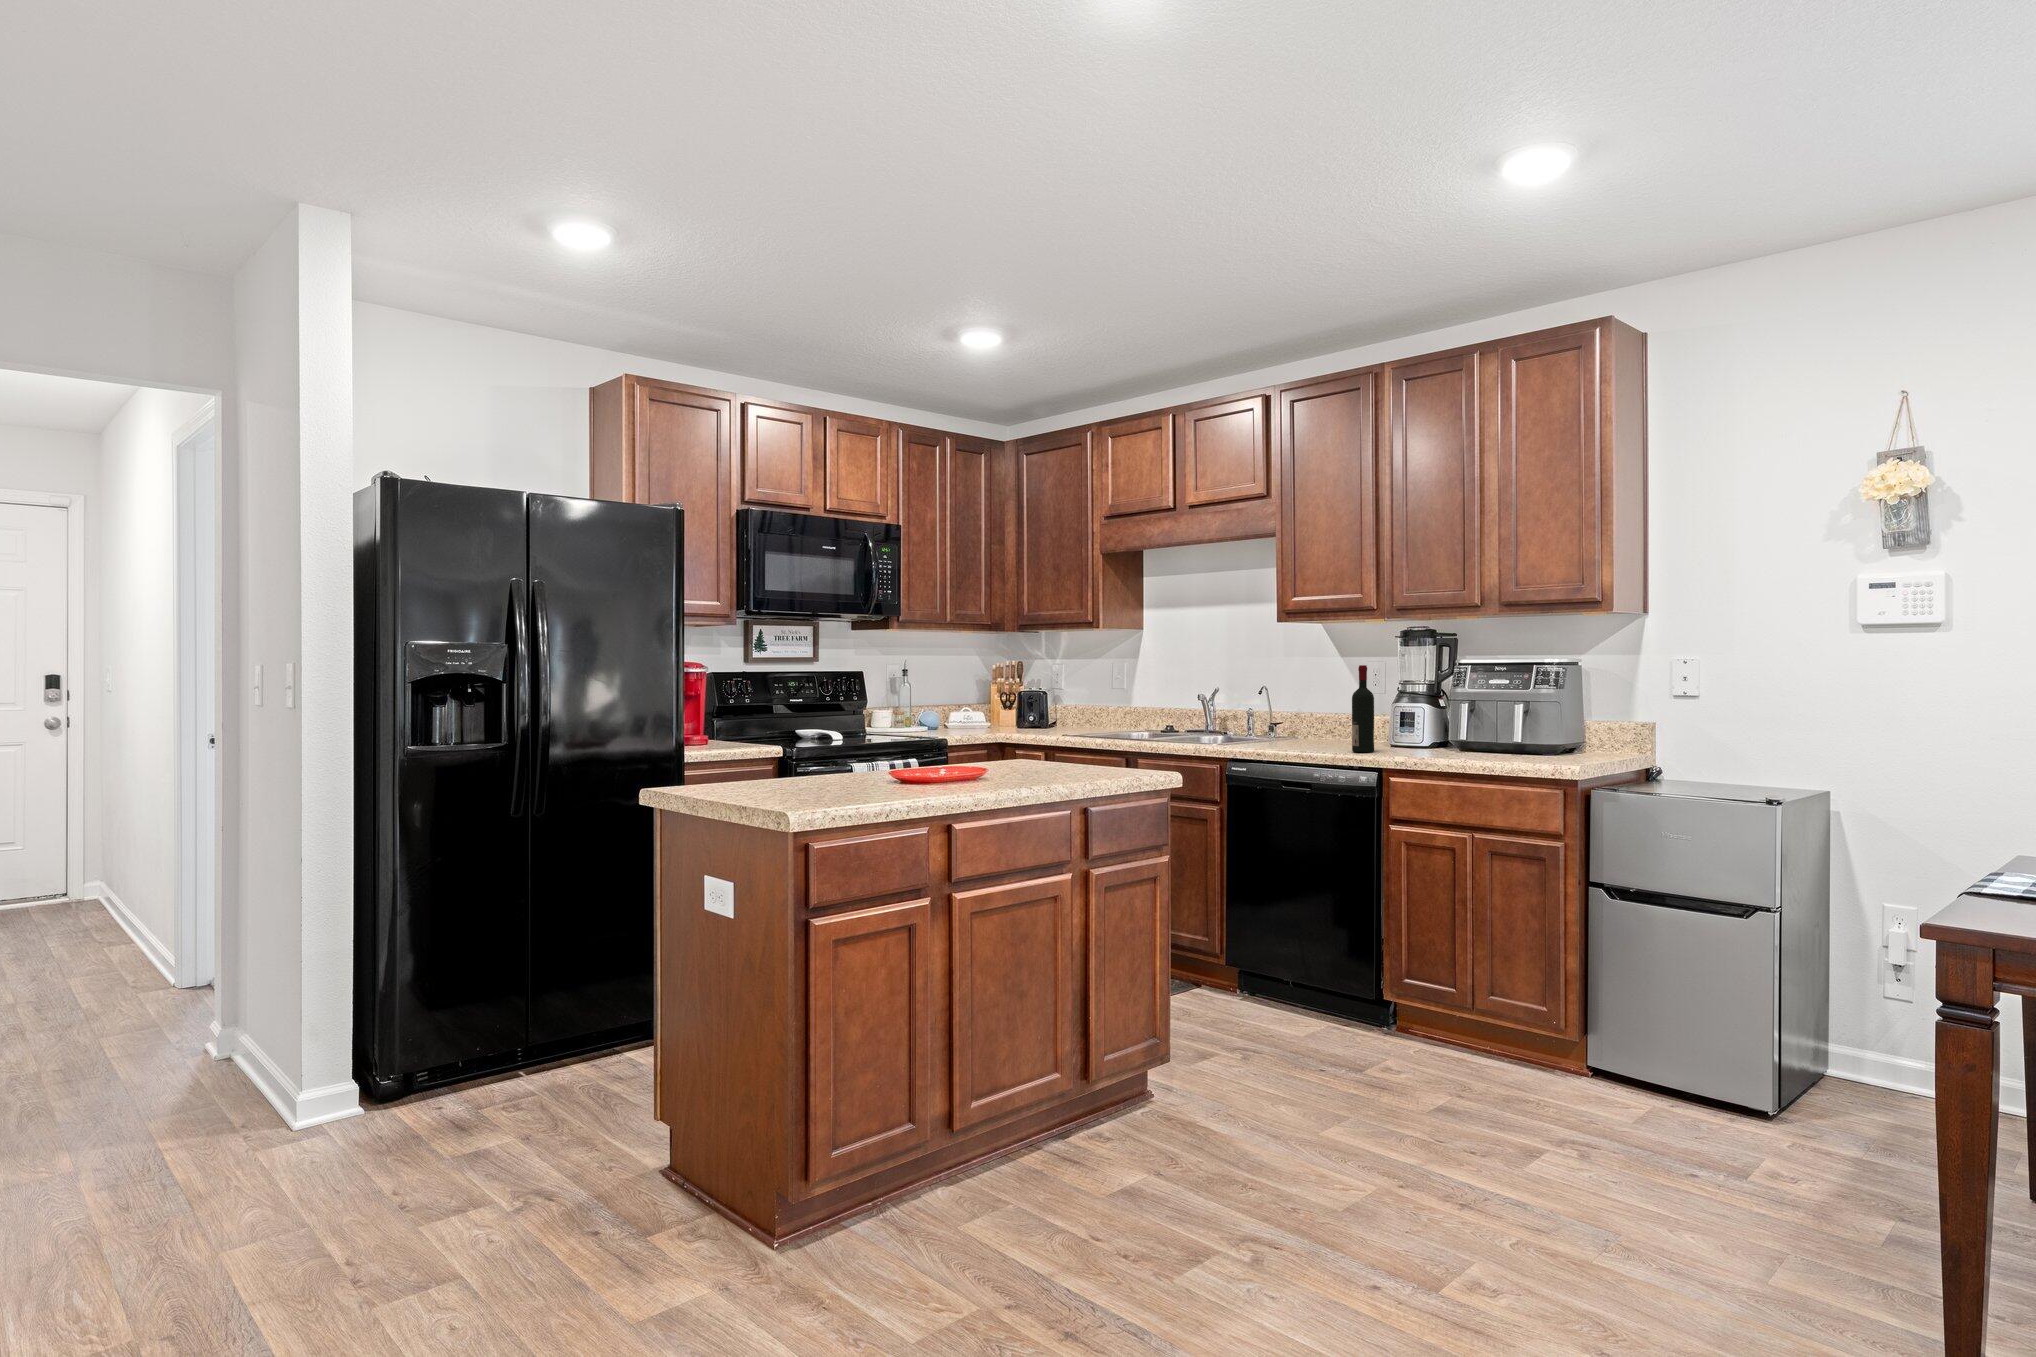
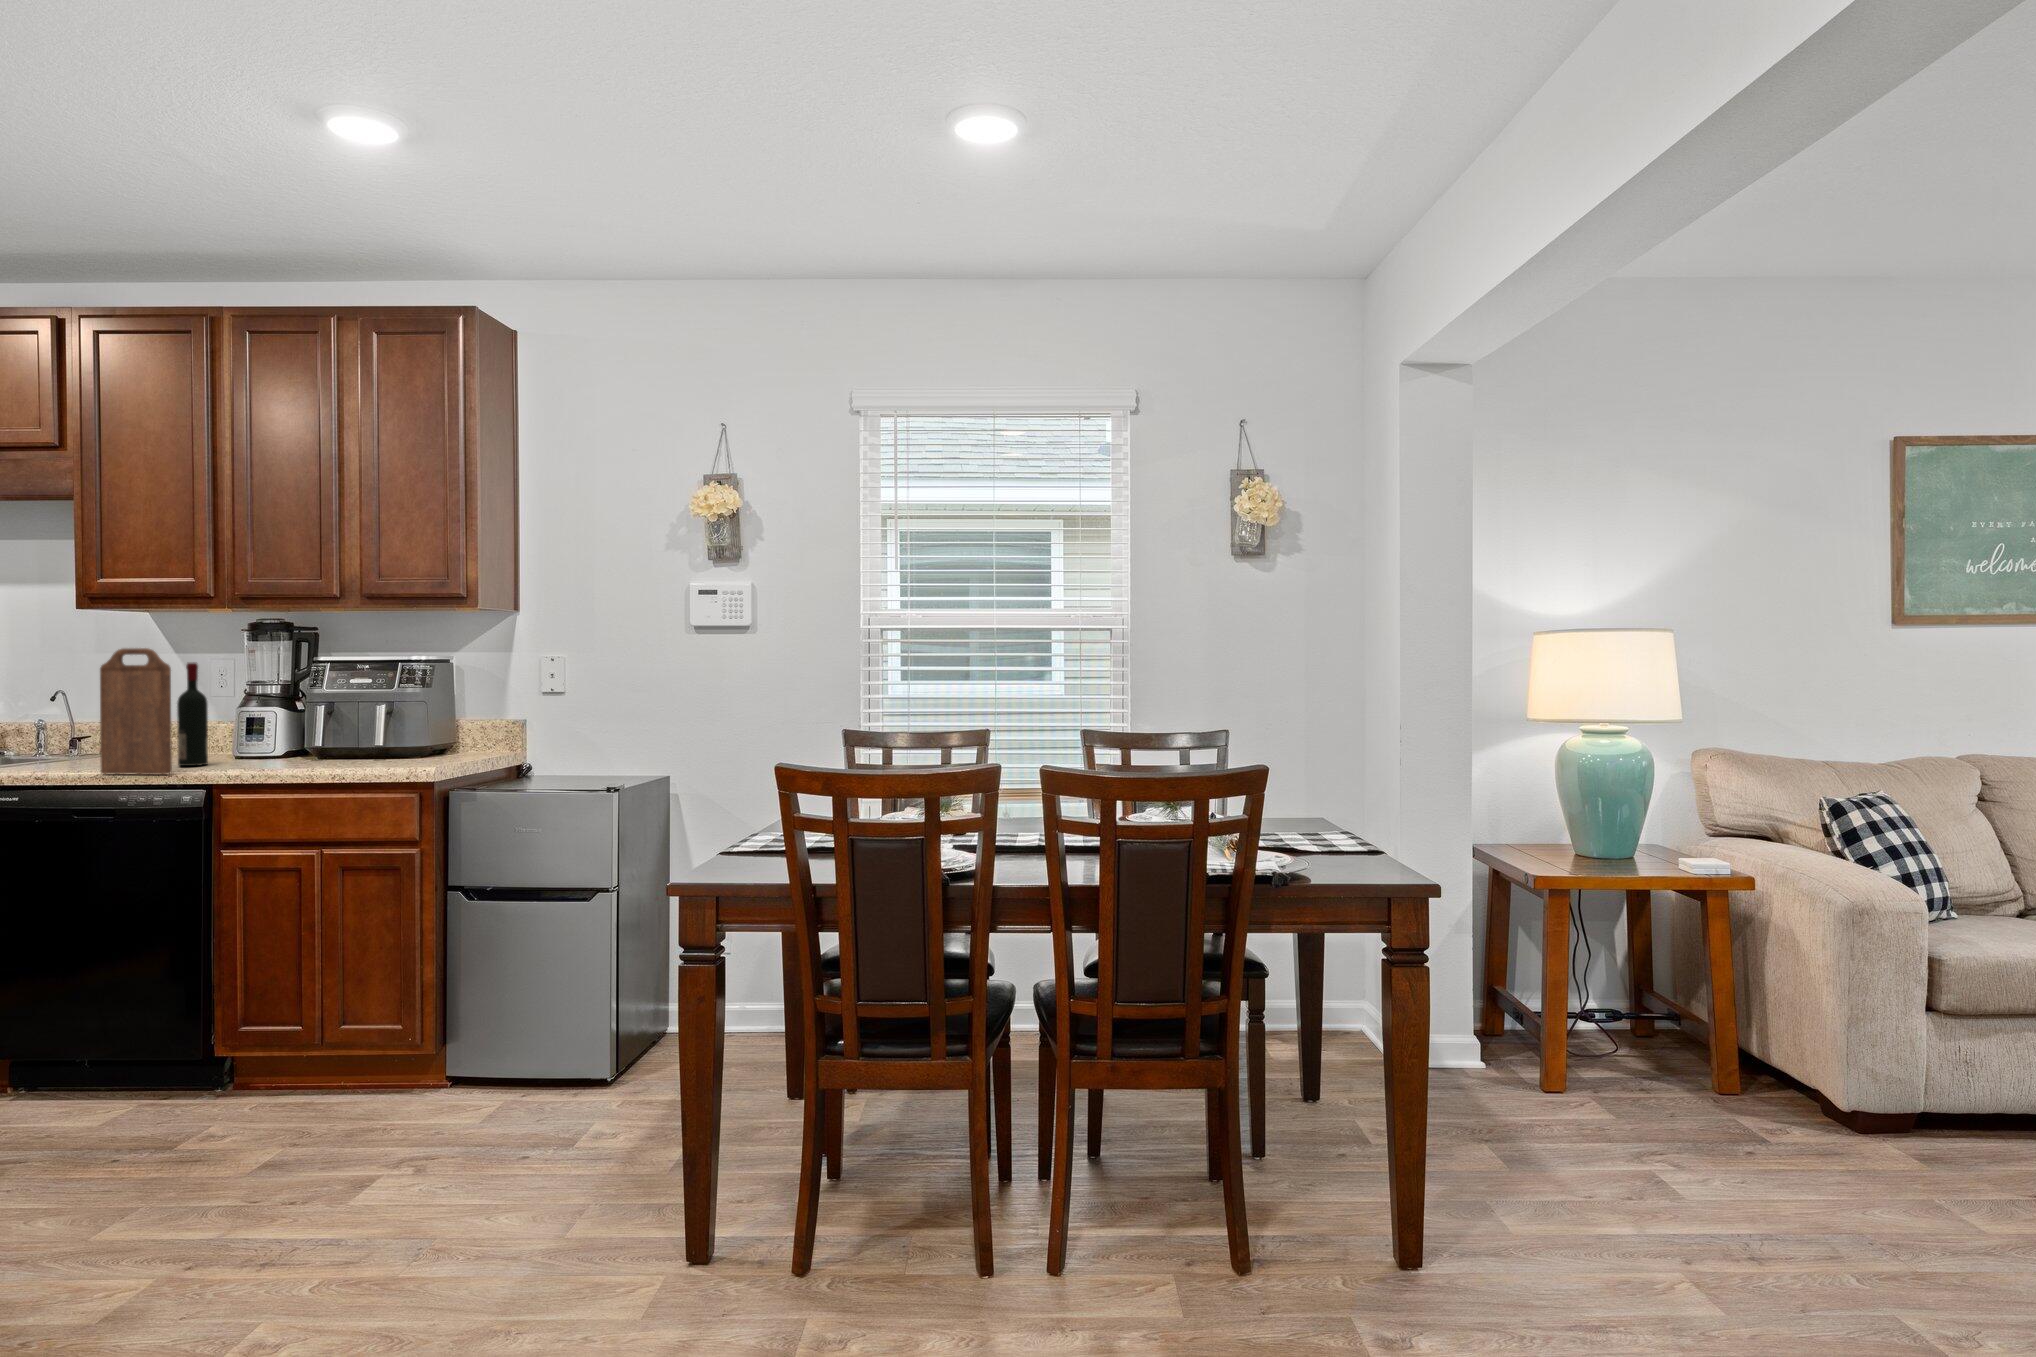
cutting board: none [1299,654,1351,759] -> present [100,648,172,775]

